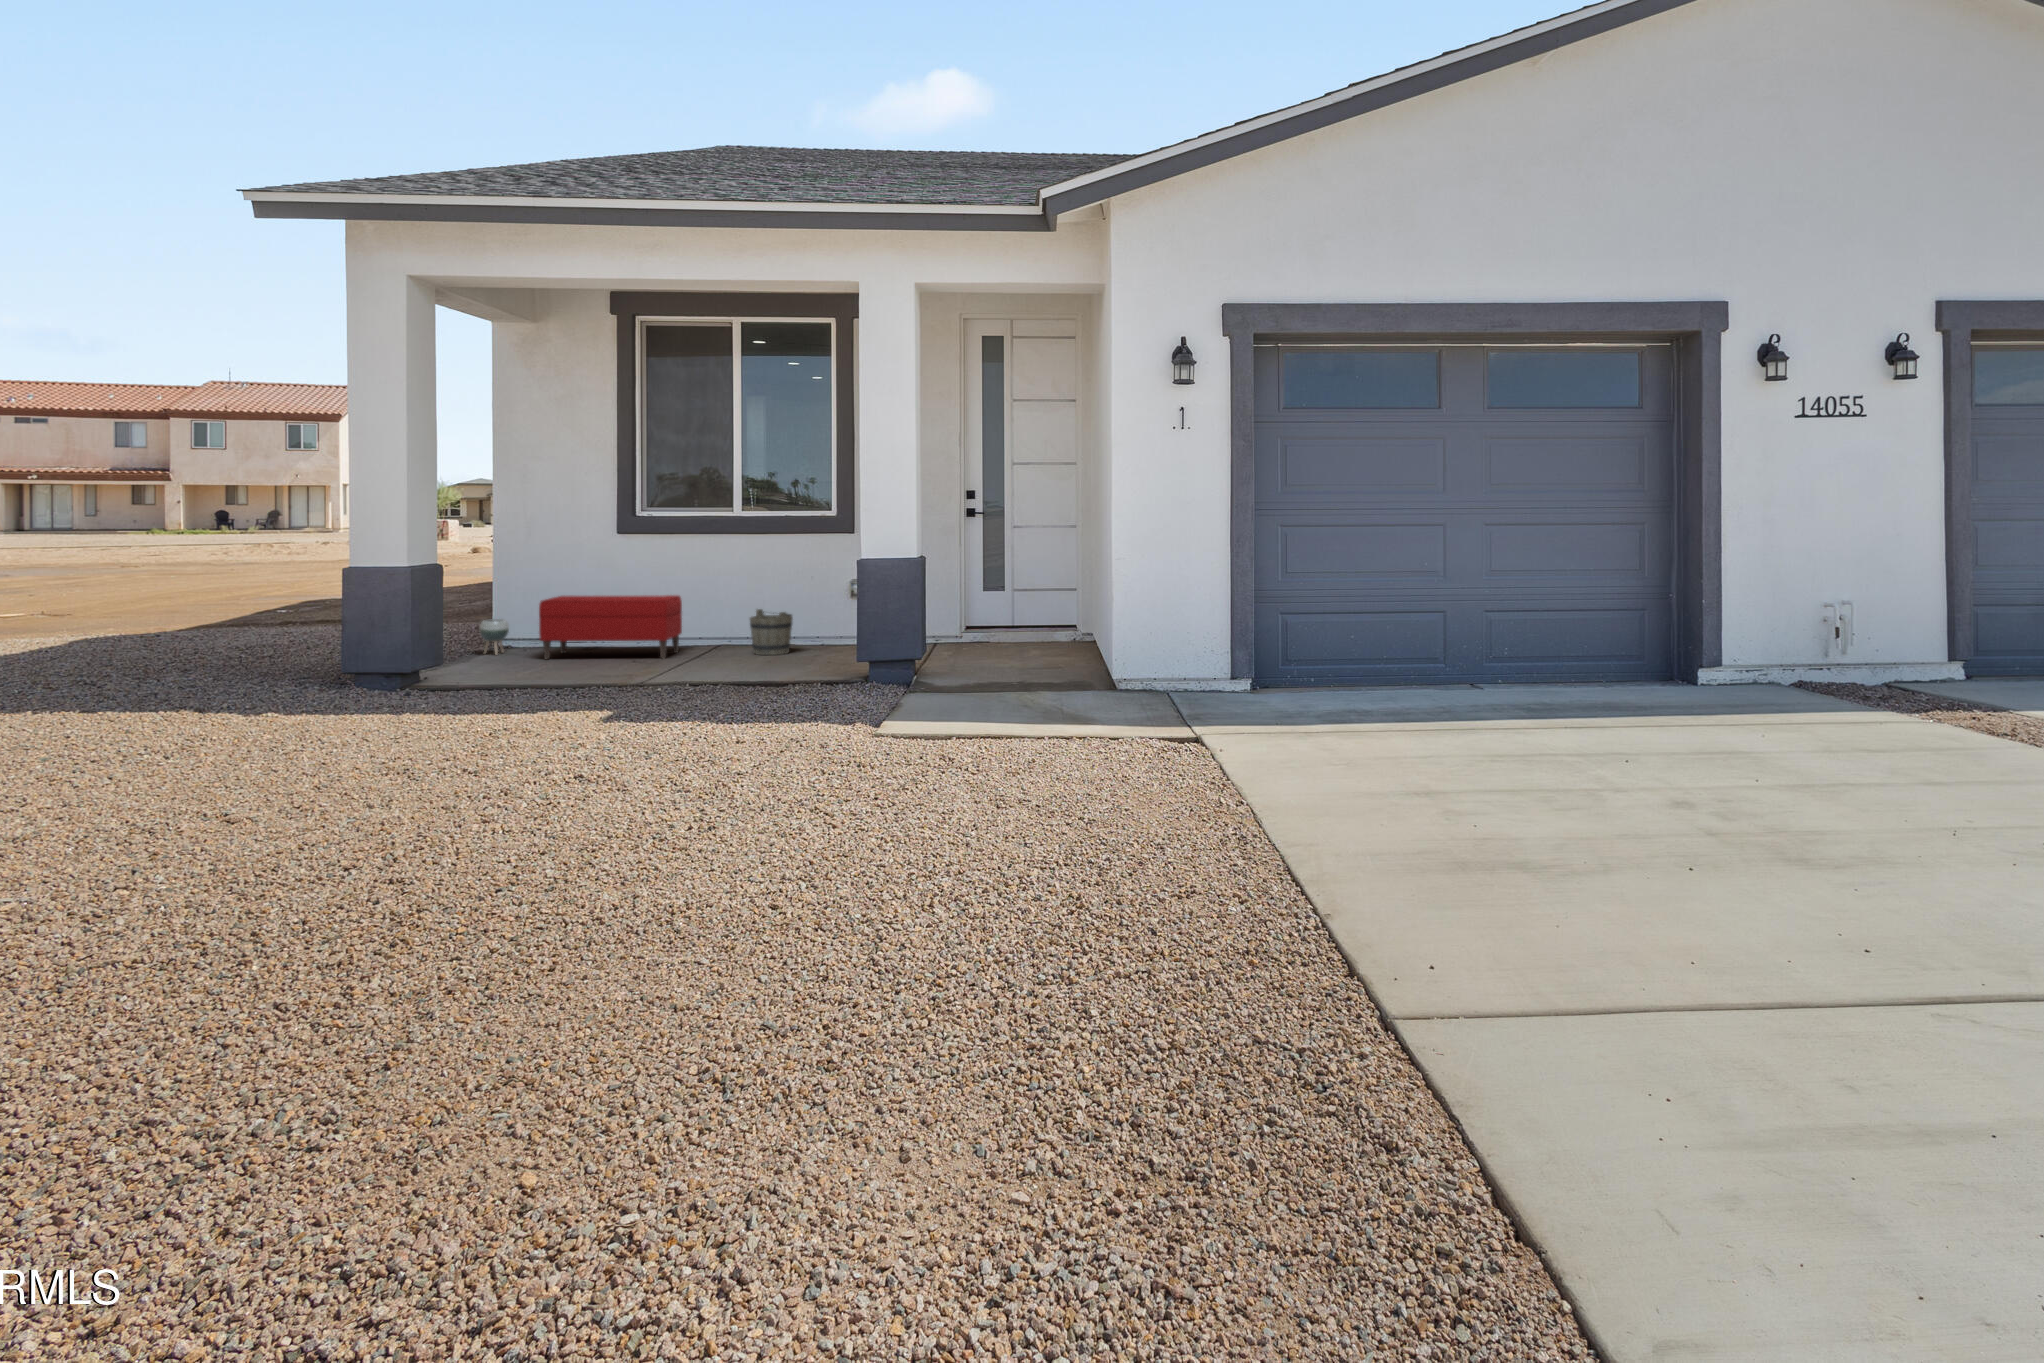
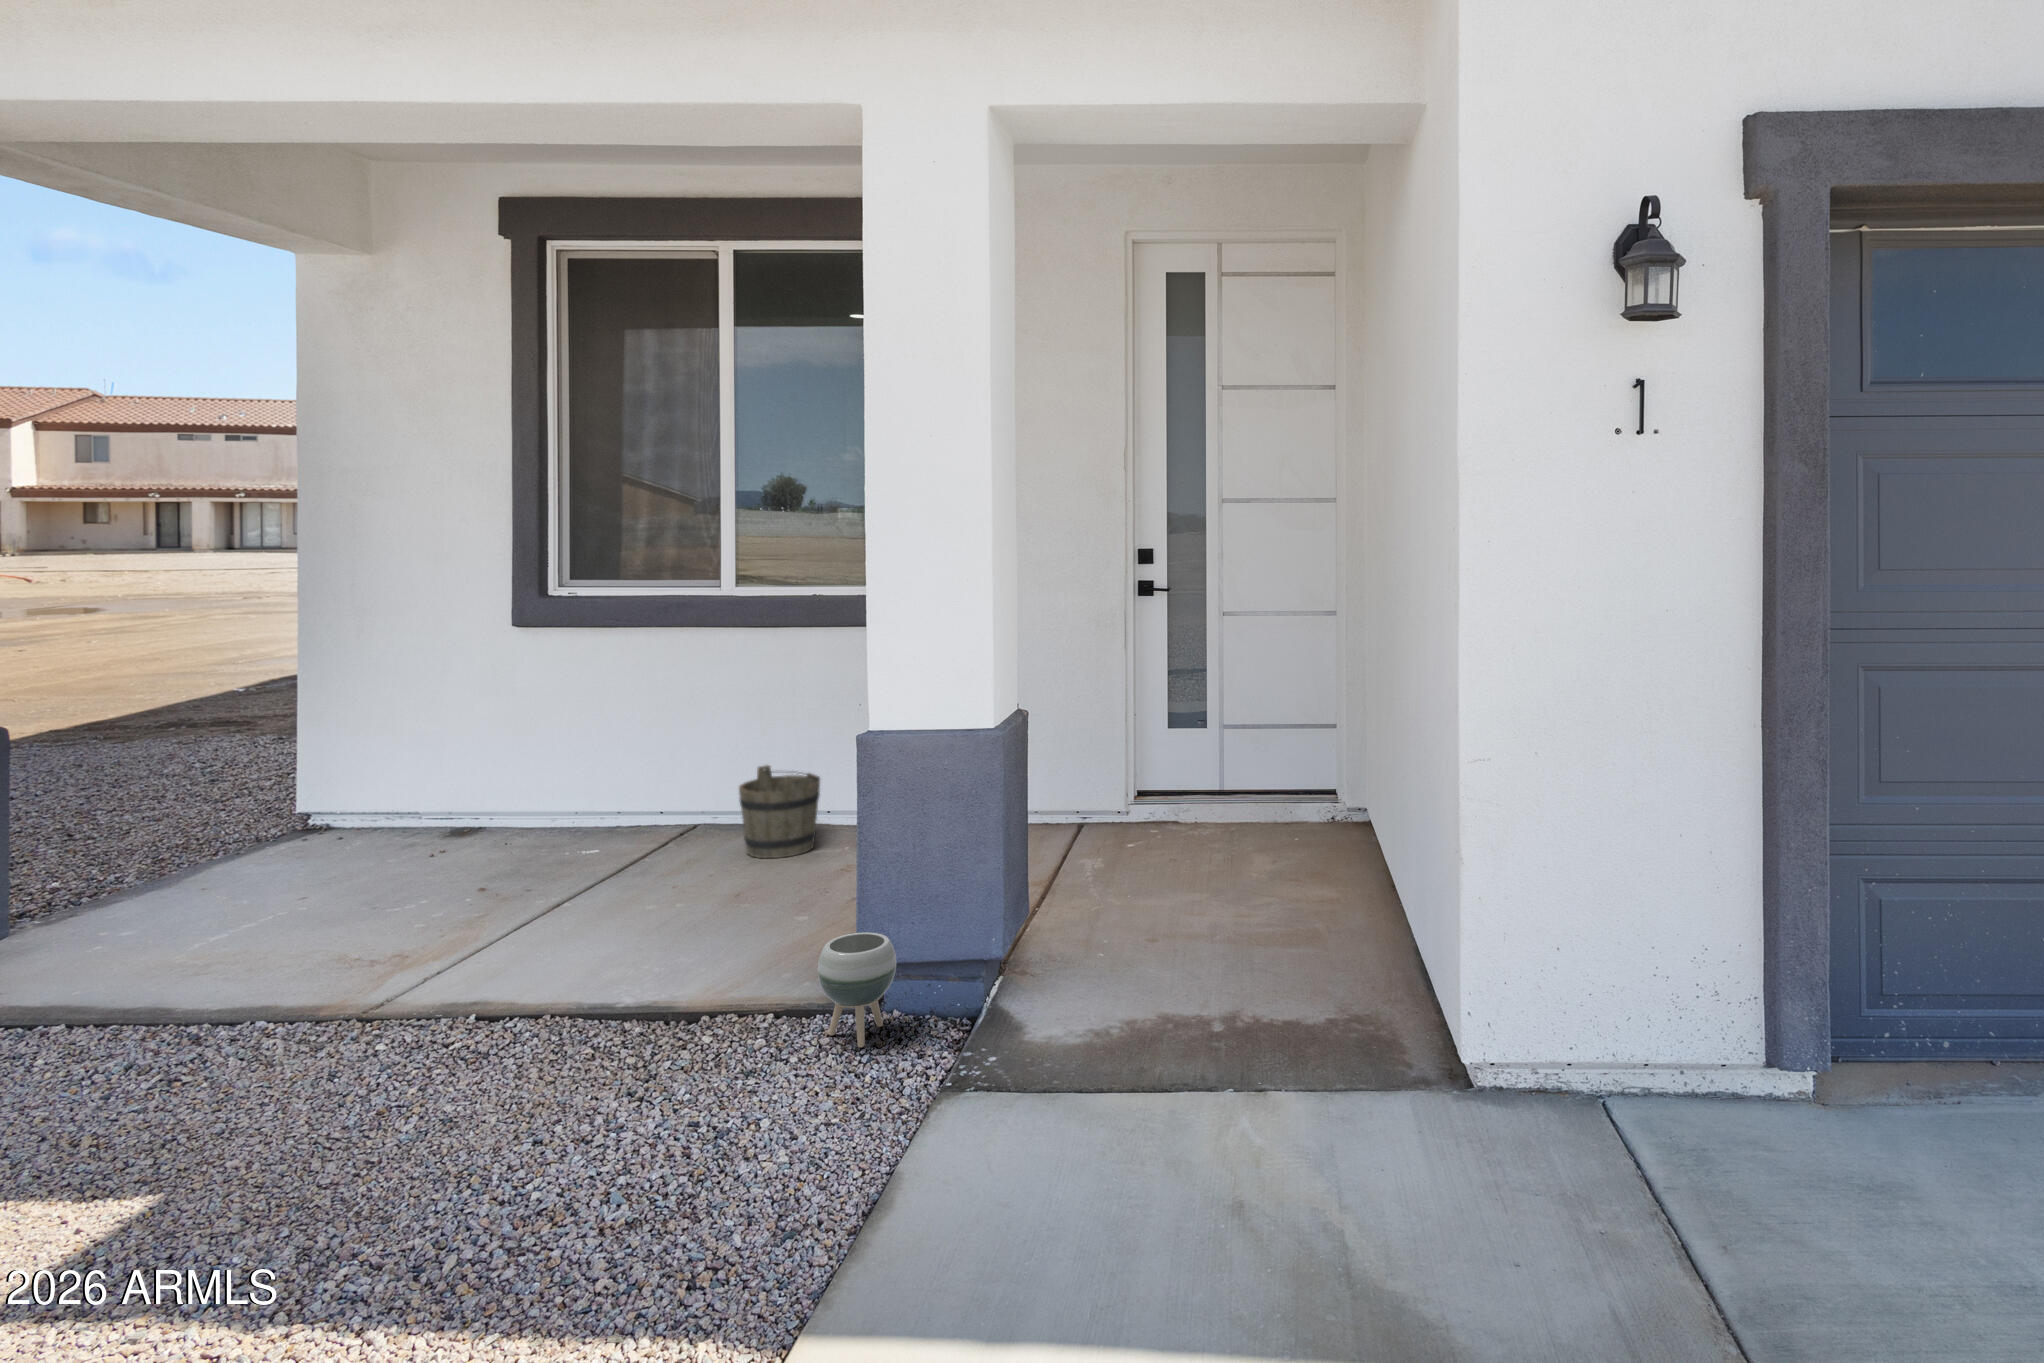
bench: present [539,595,682,659] -> none [337,740,627,871]
planter: present [480,619,509,655] -> present [818,932,896,1048]

